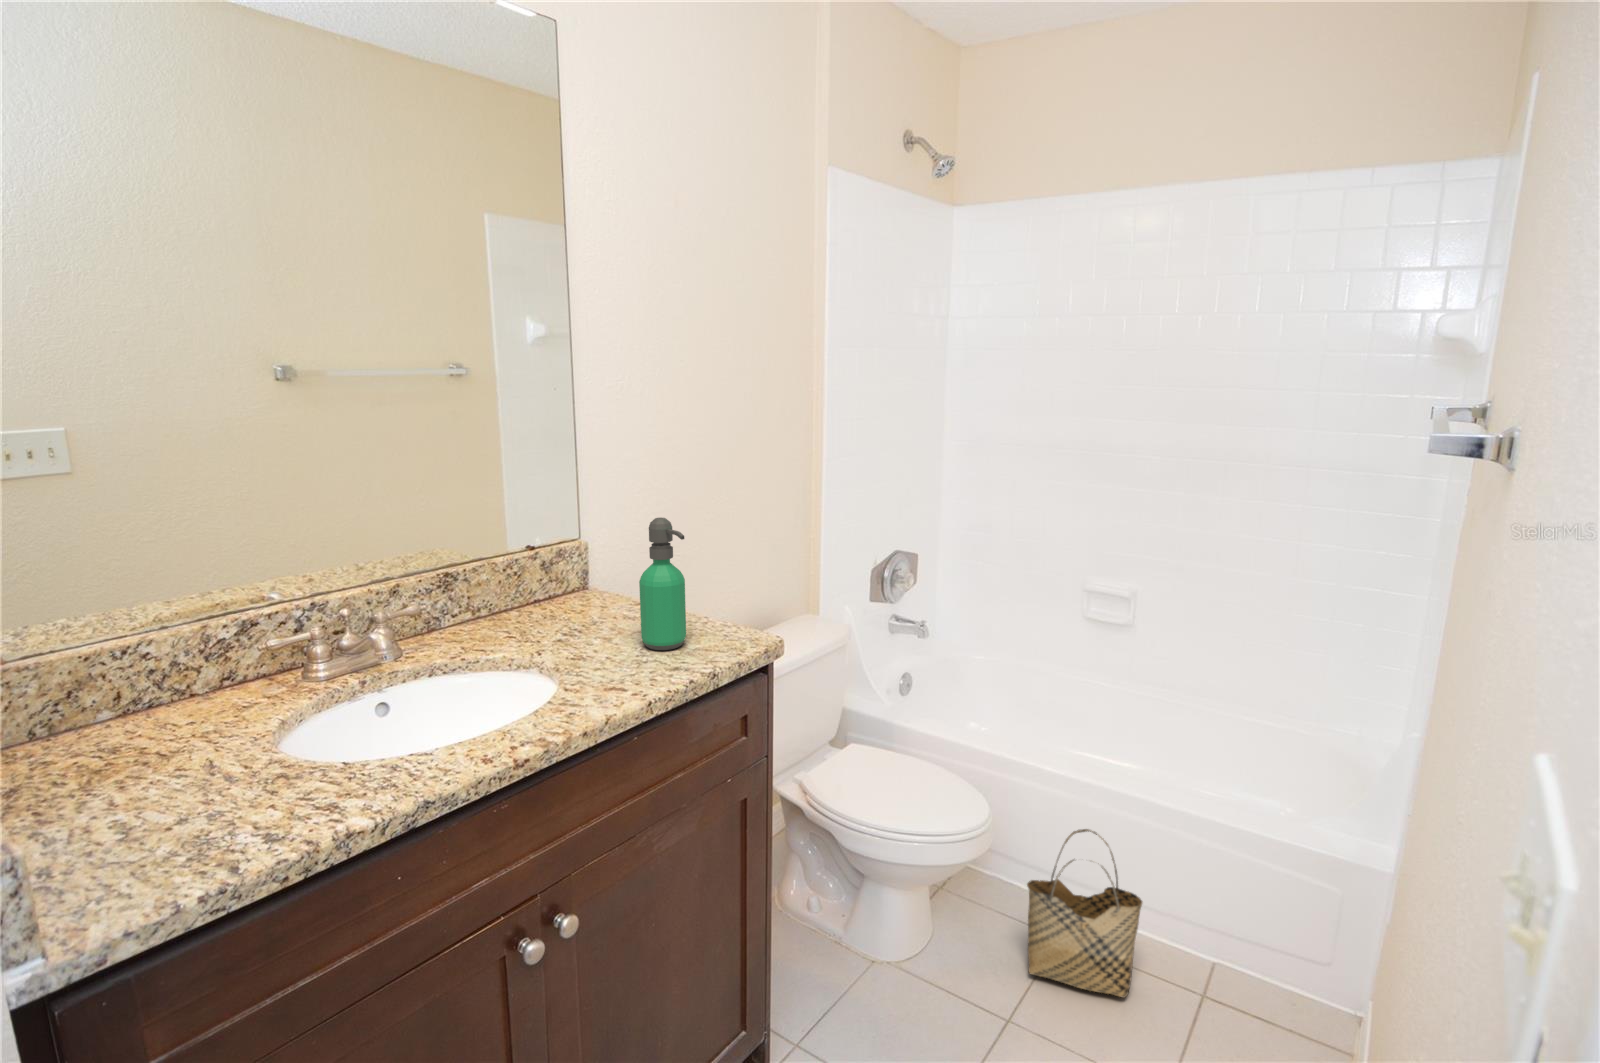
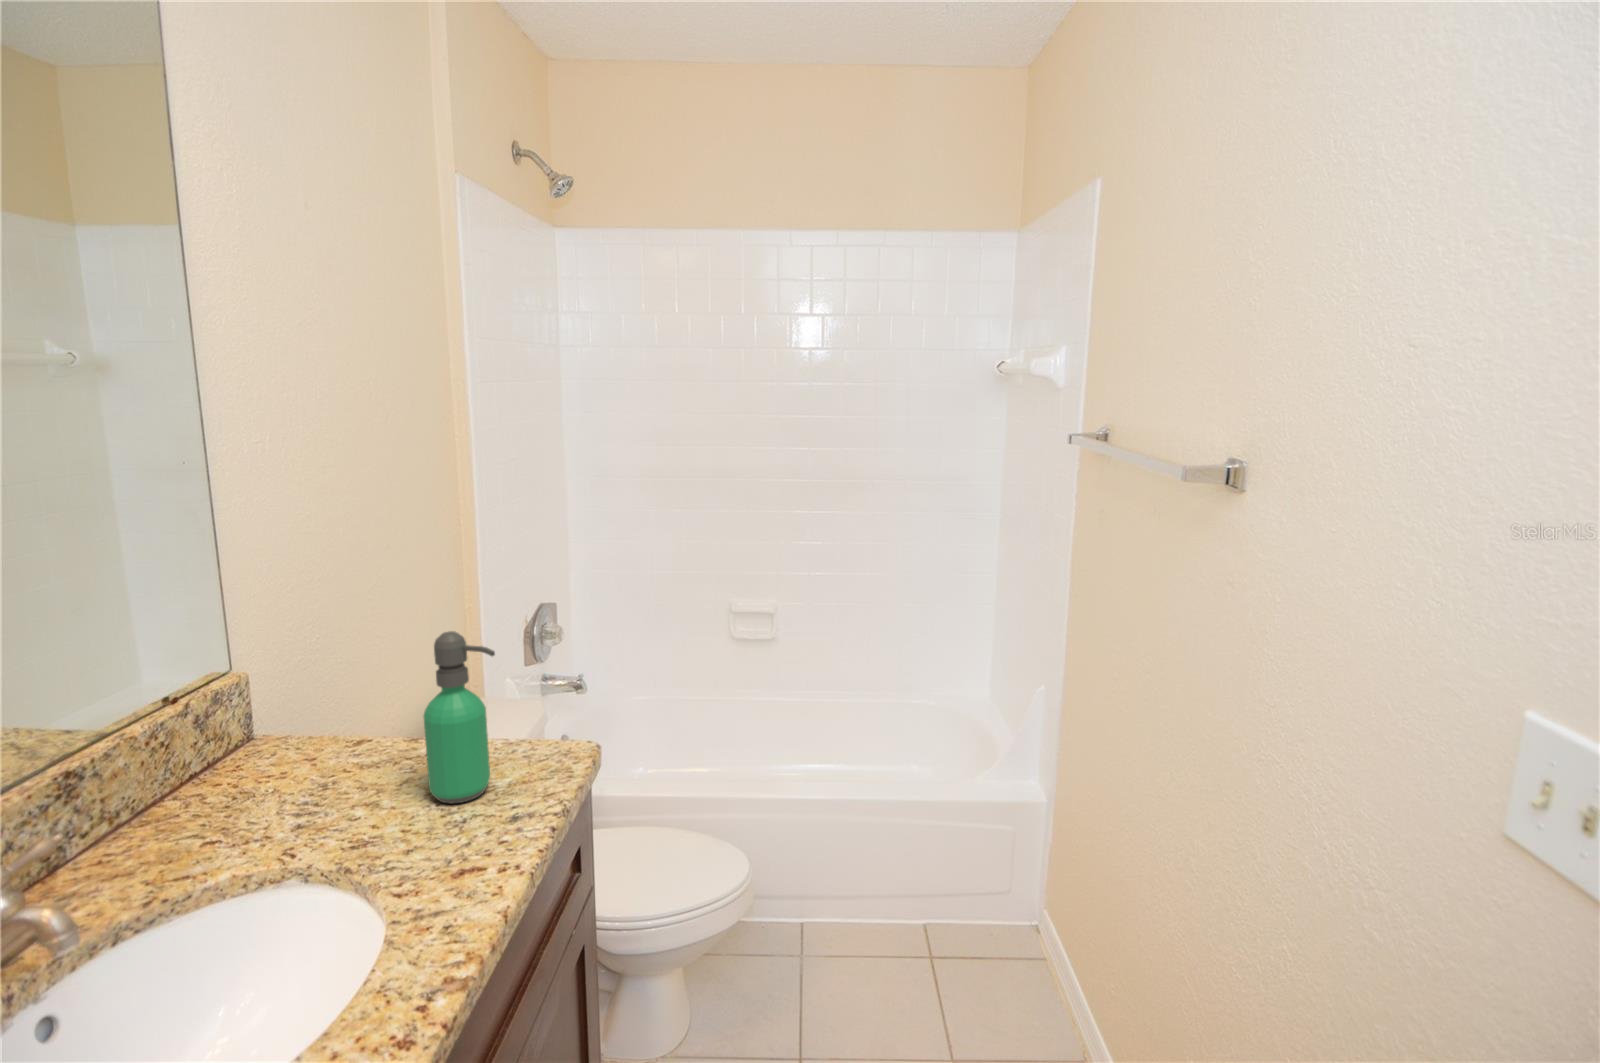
woven basket: present [1027,829,1142,998] -> none [778,853,878,1014]

